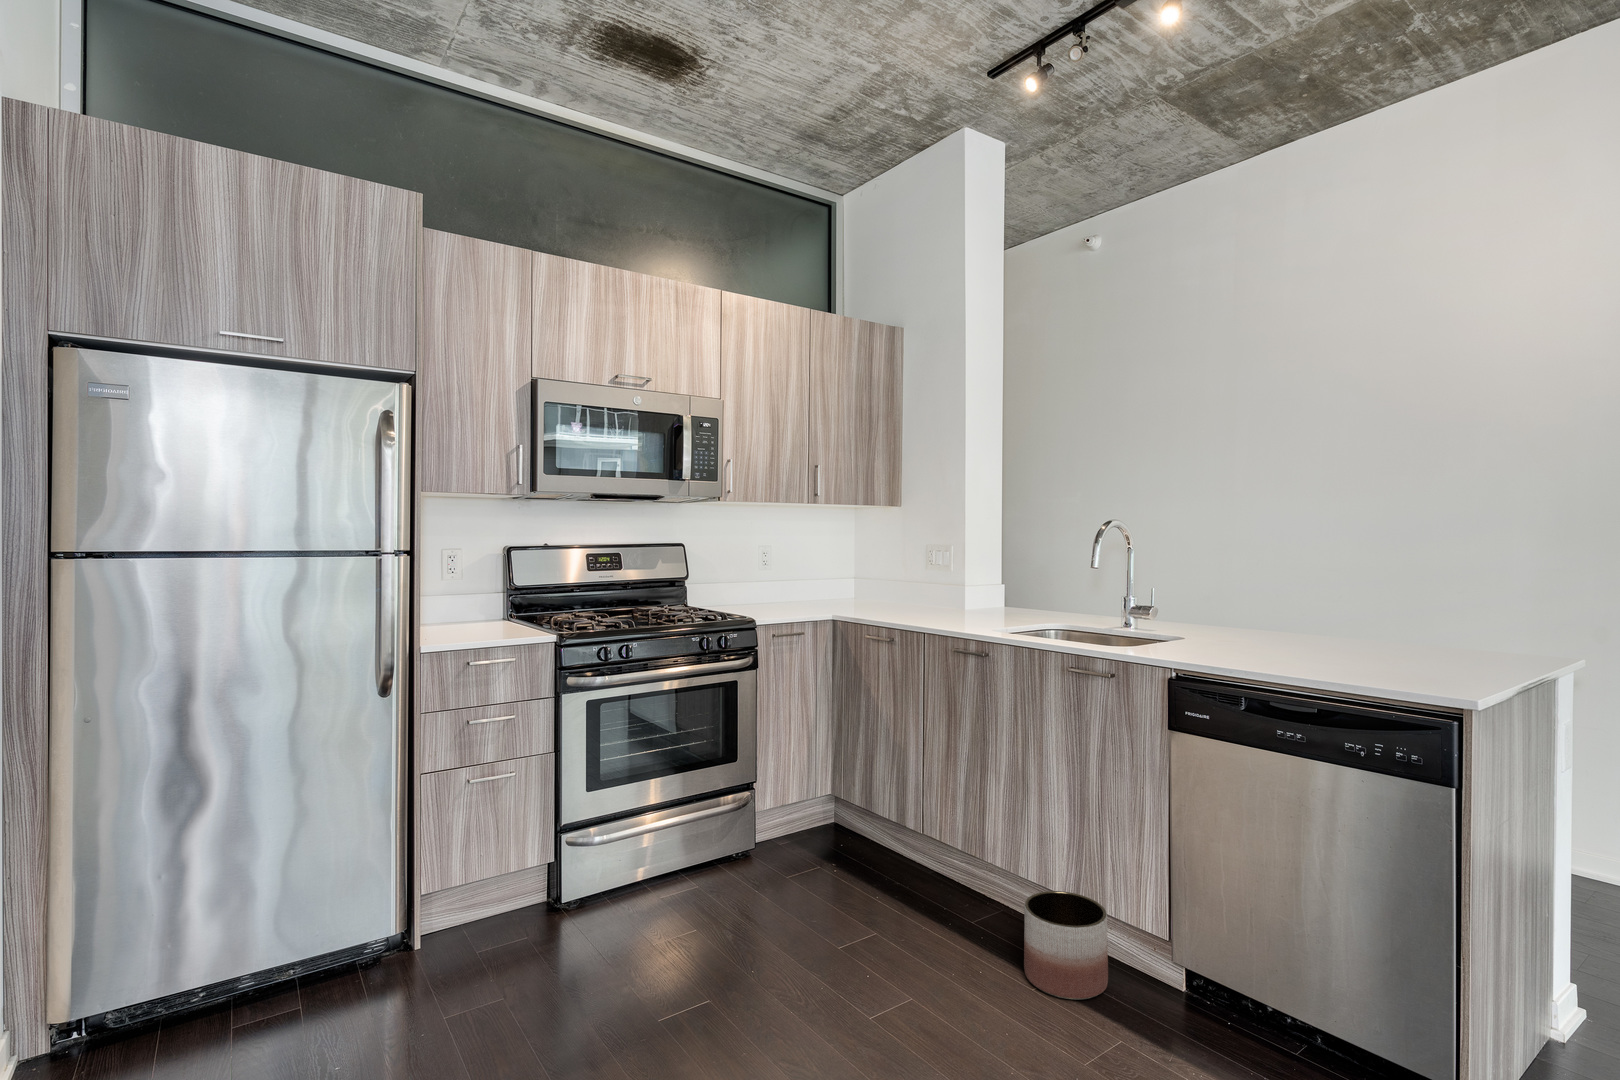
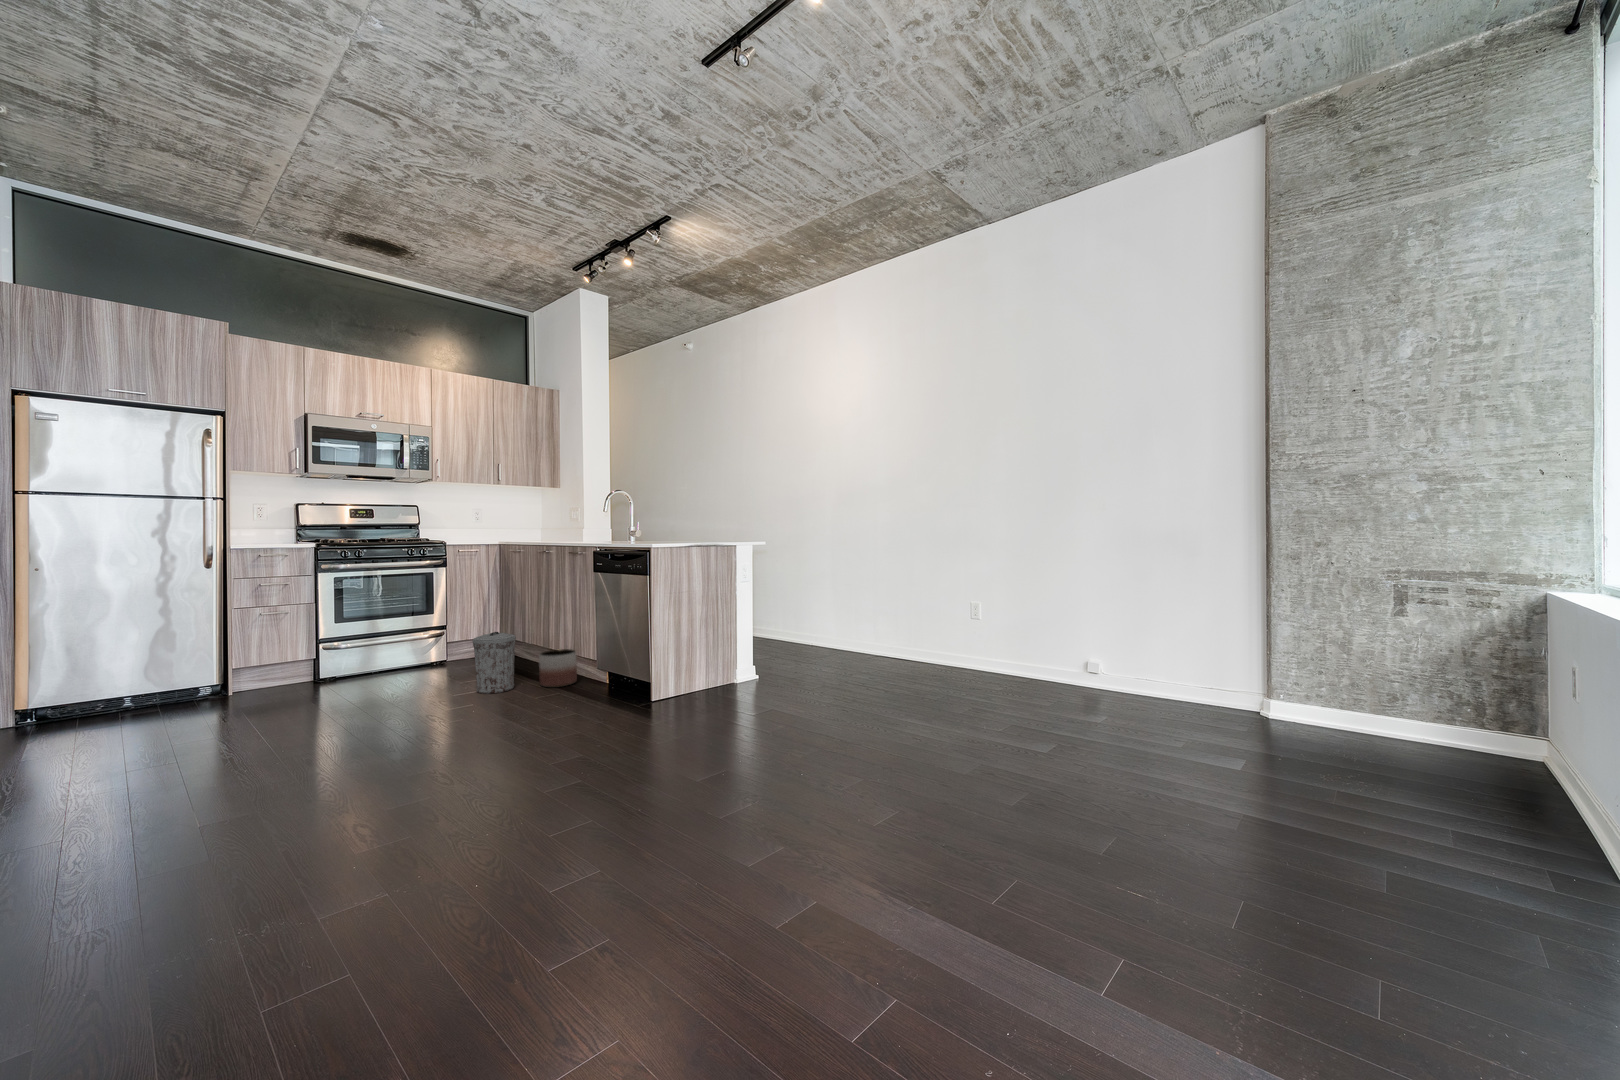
trash can: none [897,857,987,1015] -> present [472,632,516,694]

